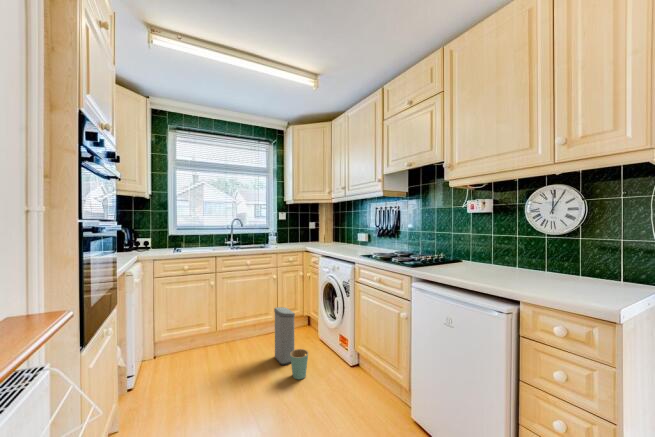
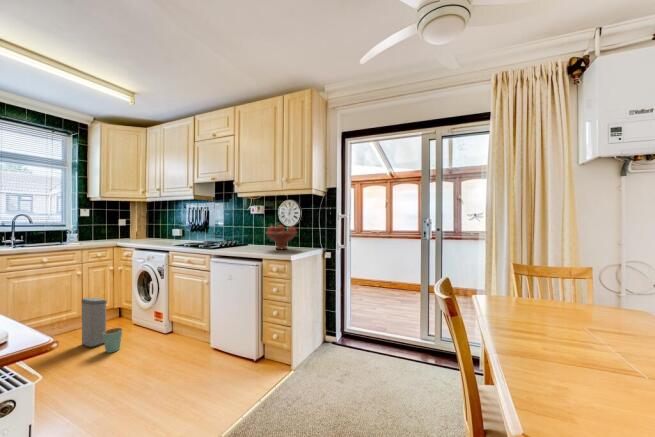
fruit bowl: none [505,233,580,279] -> present [266,225,297,249]

